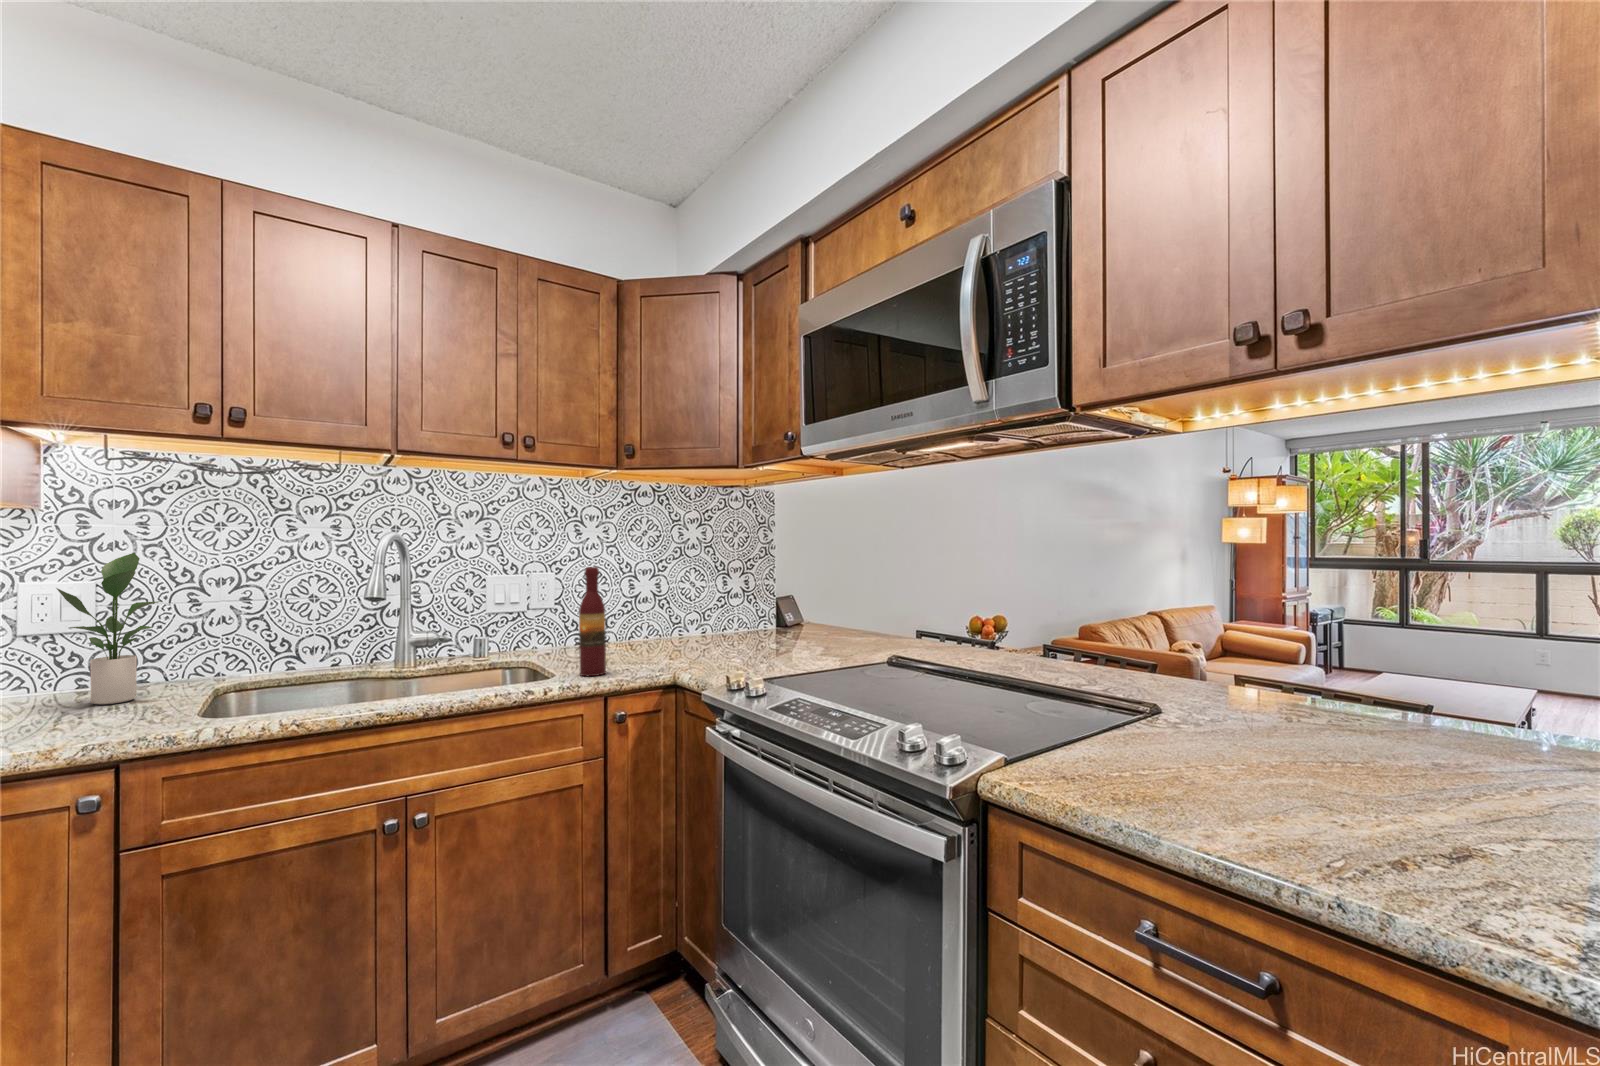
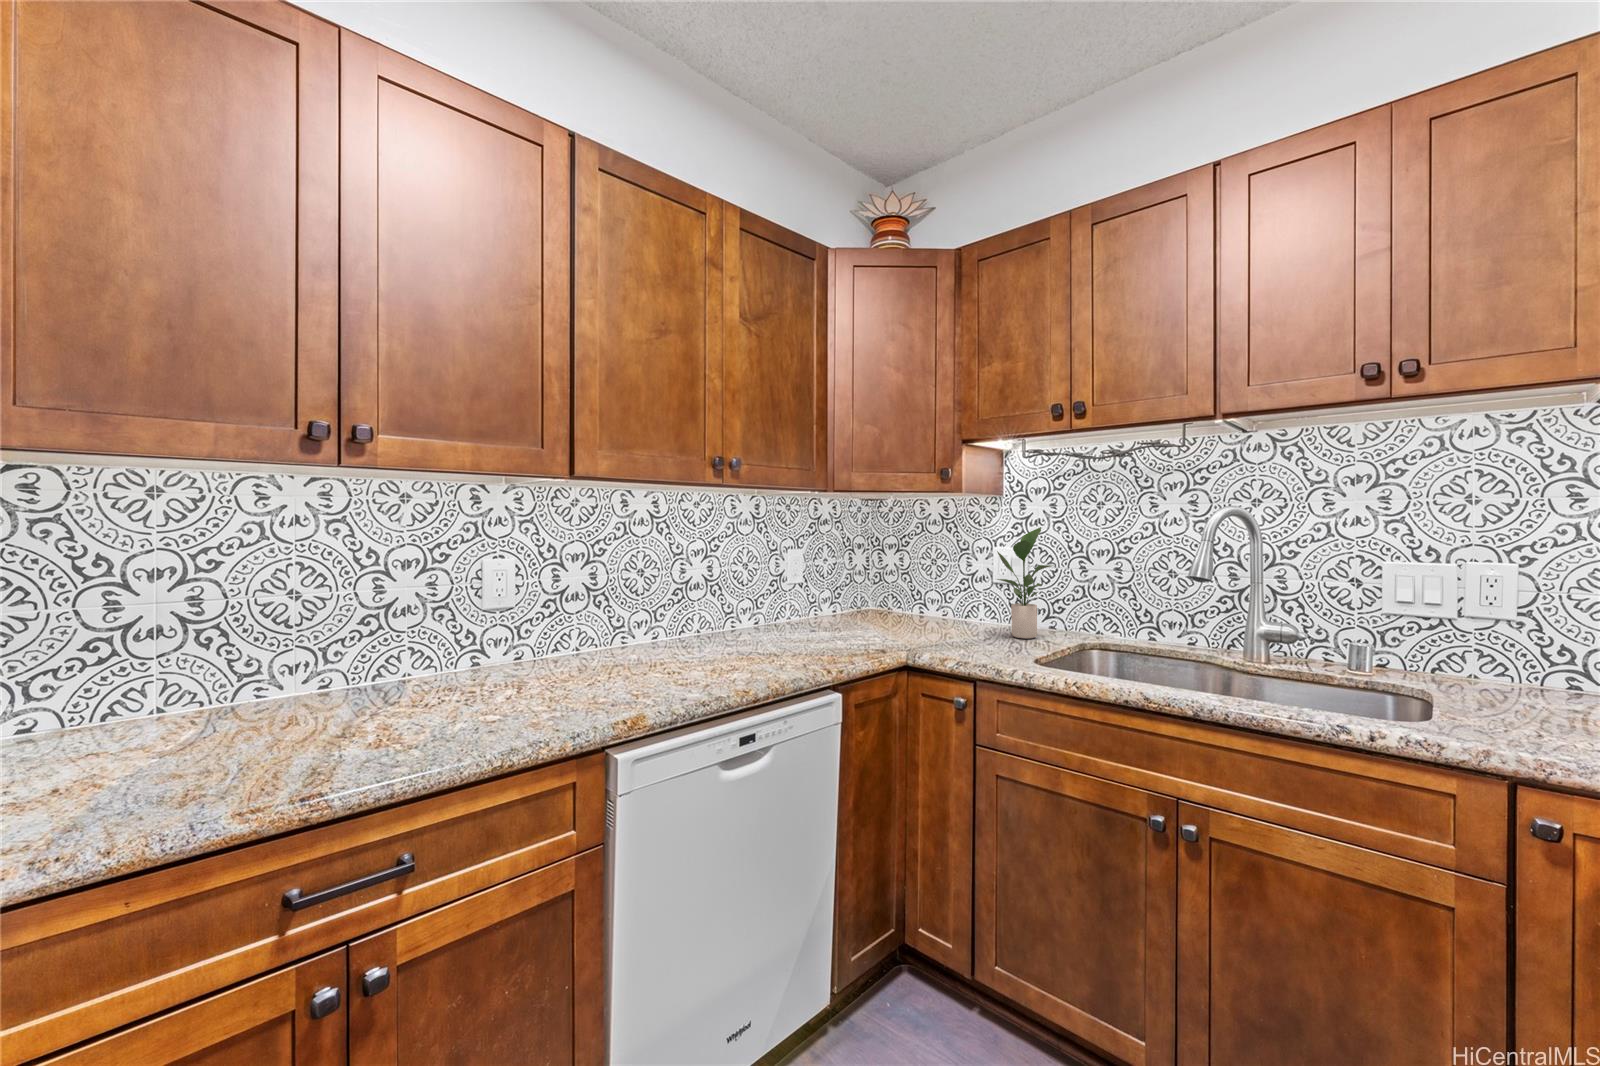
wine bottle: present [579,567,606,676] -> none [1472,558,1534,743]

